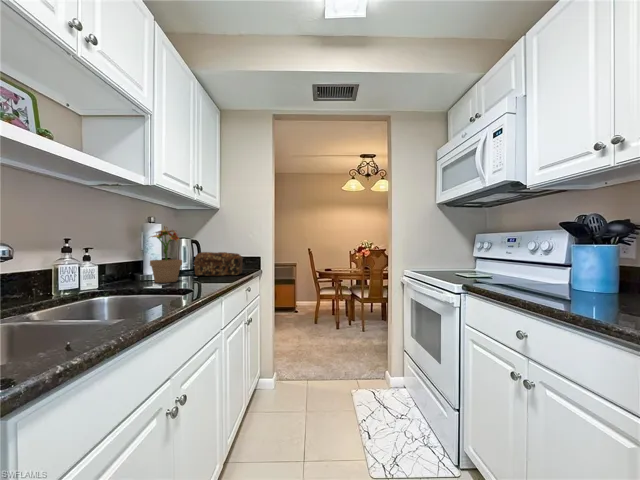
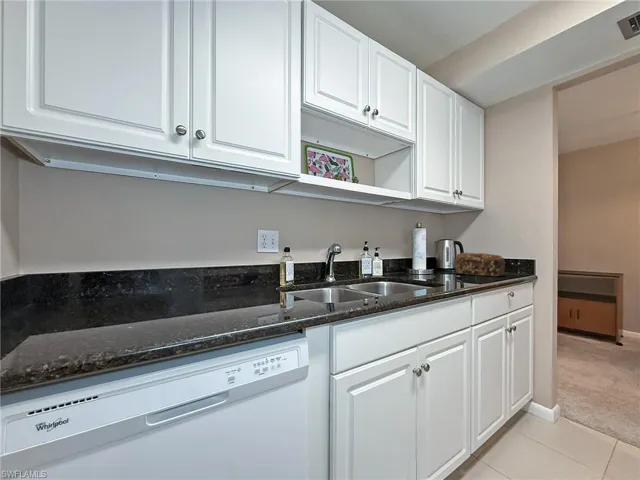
potted plant: present [150,227,182,283] -> none [415,230,442,277]

